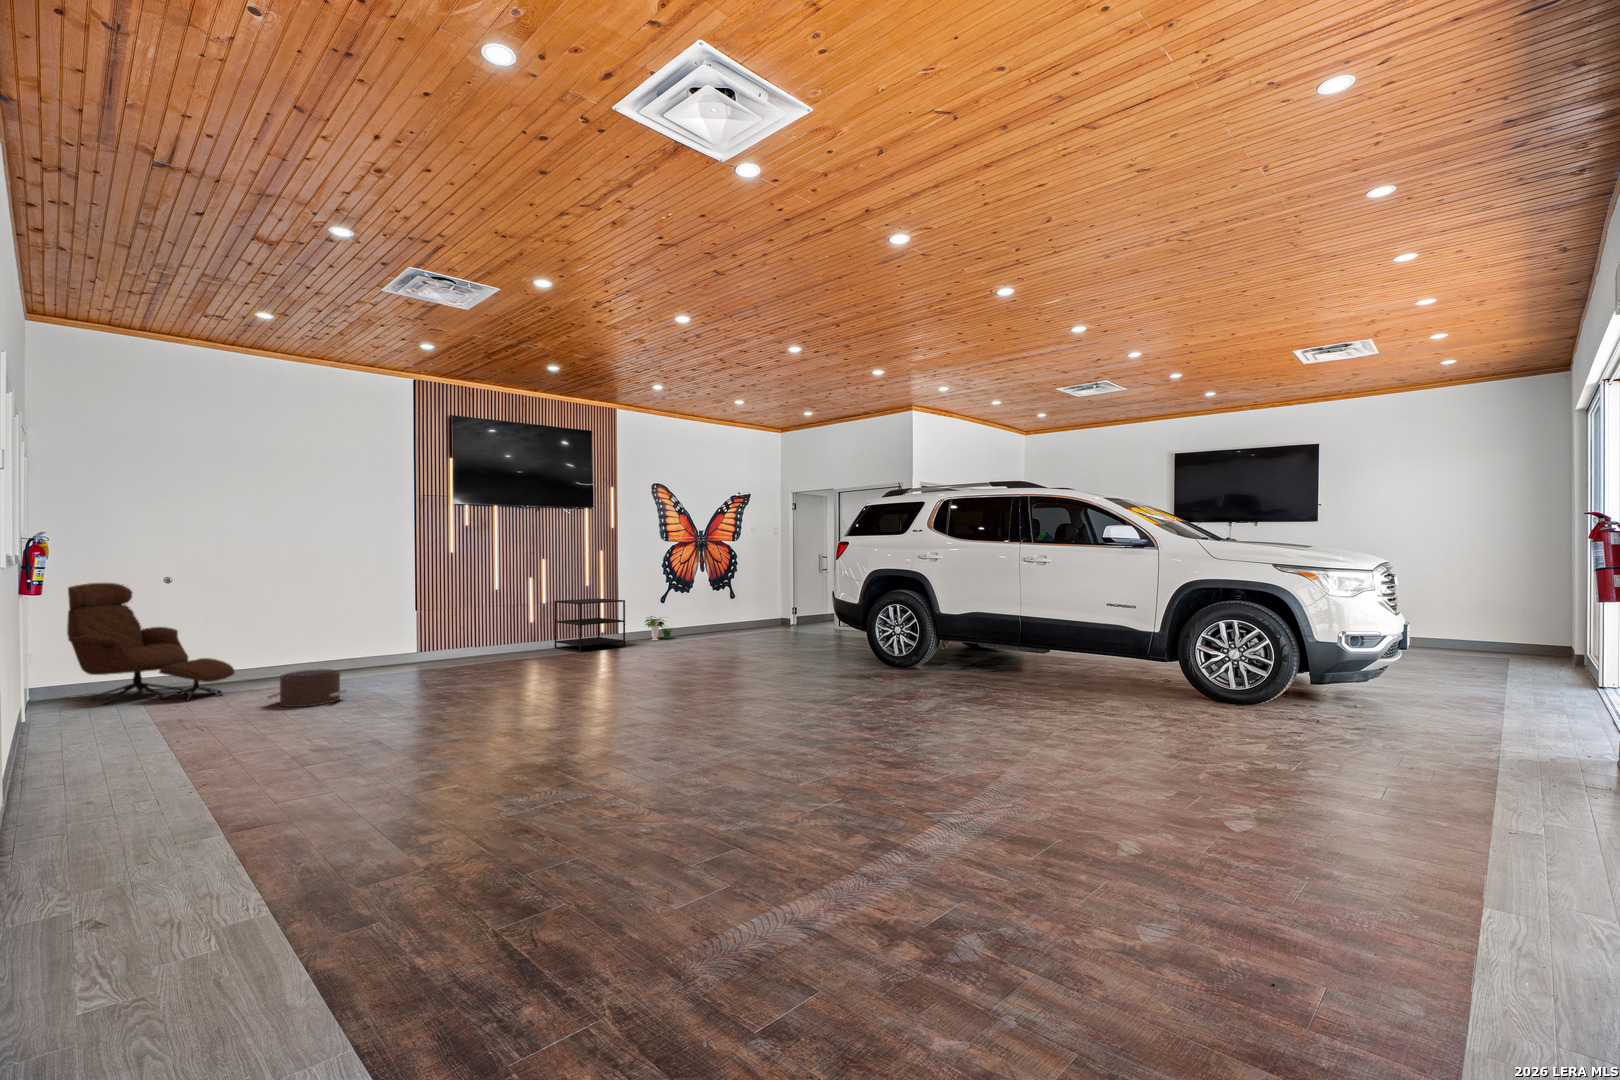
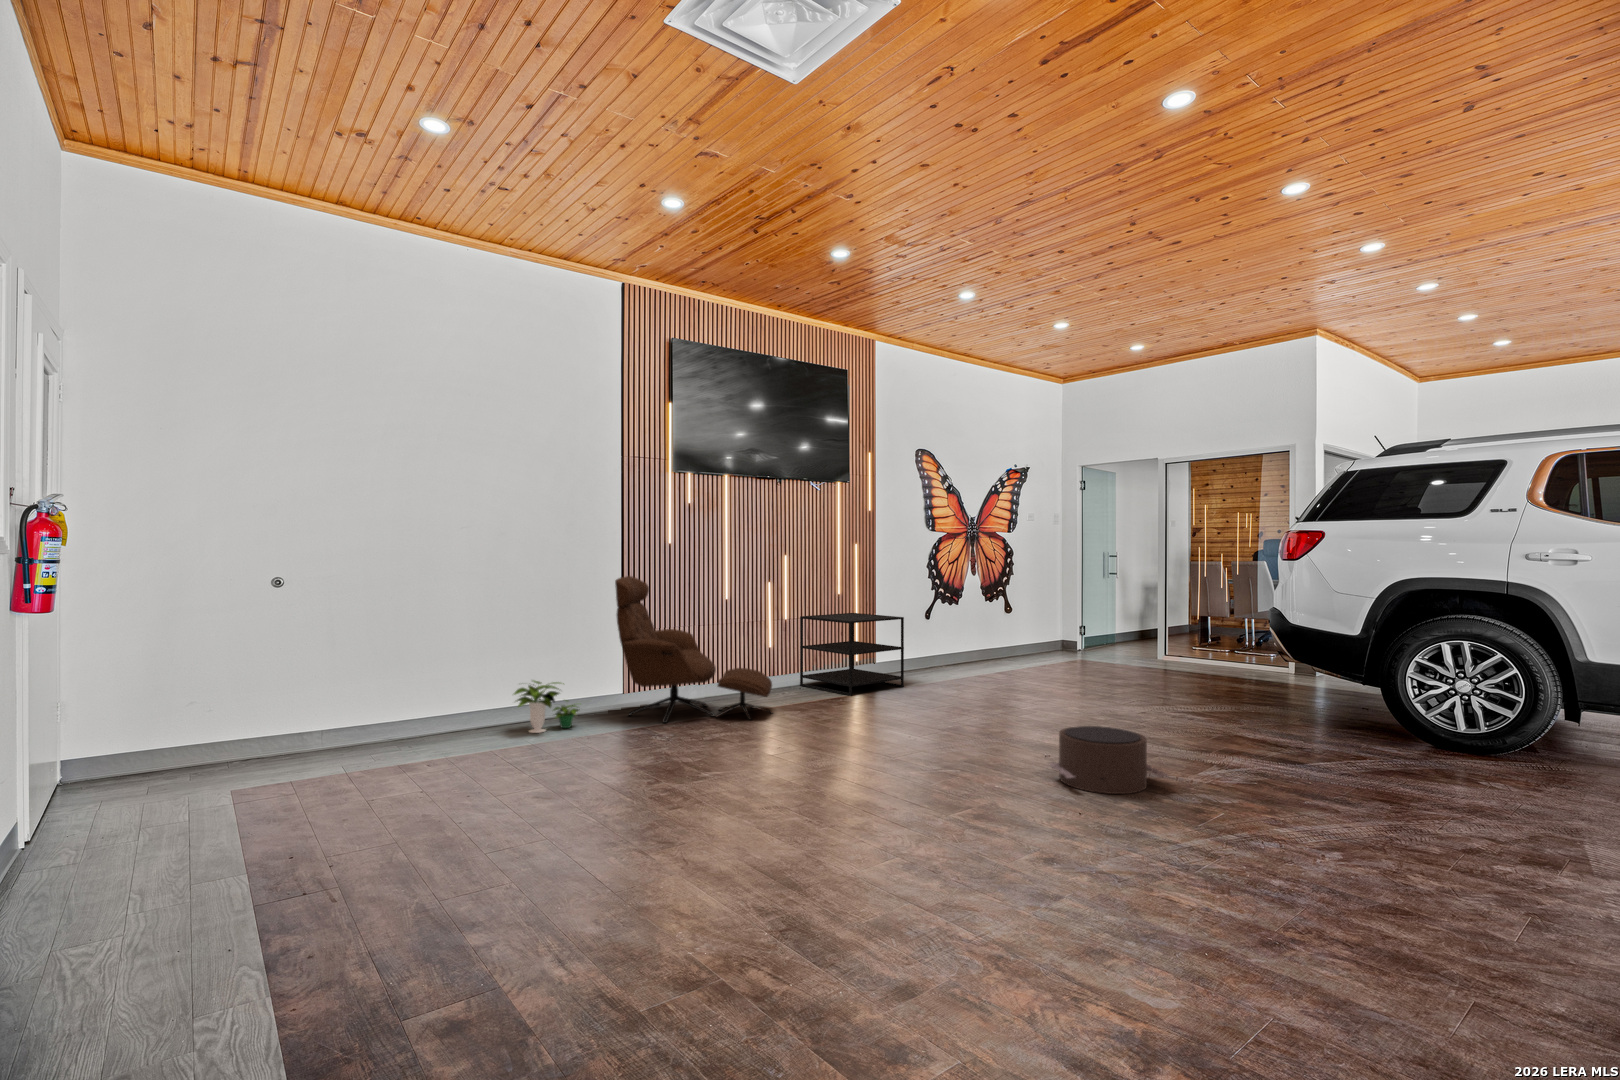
lounge chair: present [67,583,235,704] -> present [615,576,772,723]
potted plant: present [645,616,672,640] -> present [514,680,580,733]
pouf: present [268,669,346,707] -> present [1050,726,1167,794]

